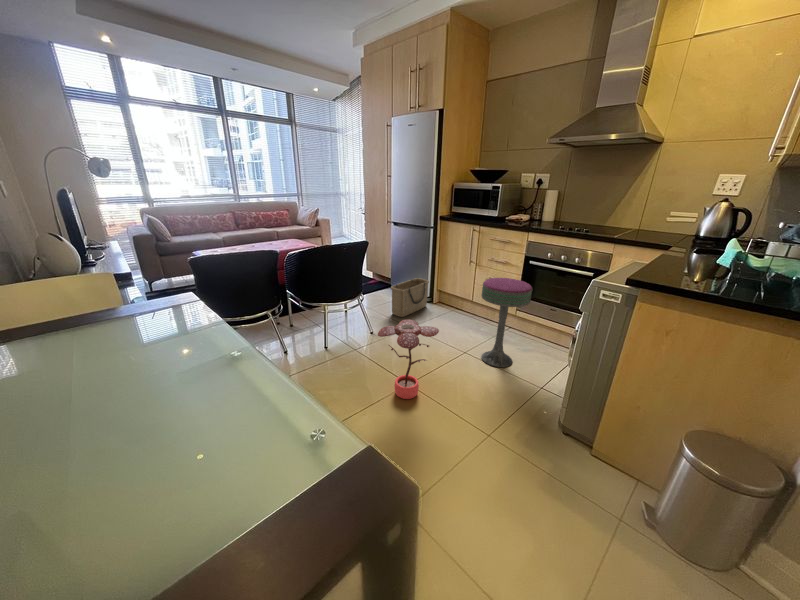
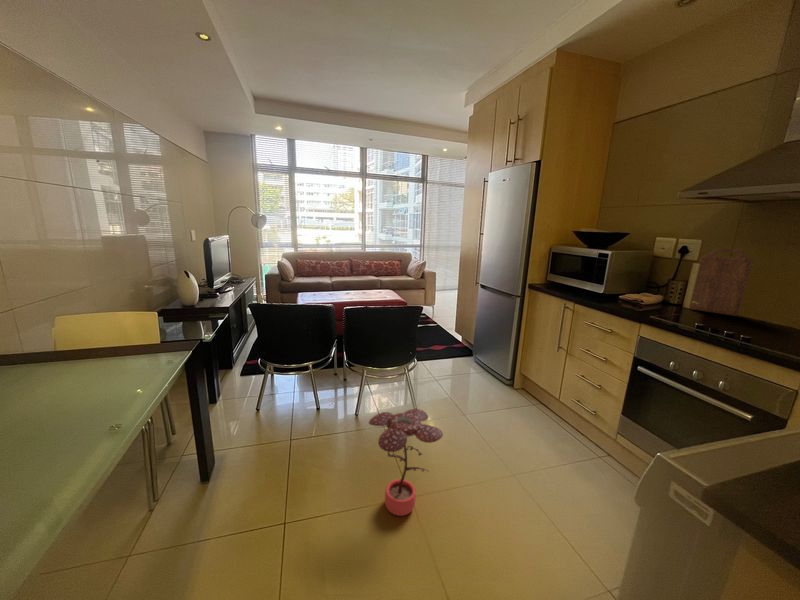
cutting board: none [547,179,580,223] -> present [689,249,753,316]
basket: present [391,278,429,317] -> none [453,354,508,399]
bar stool: present [481,278,533,367] -> none [533,379,616,519]

